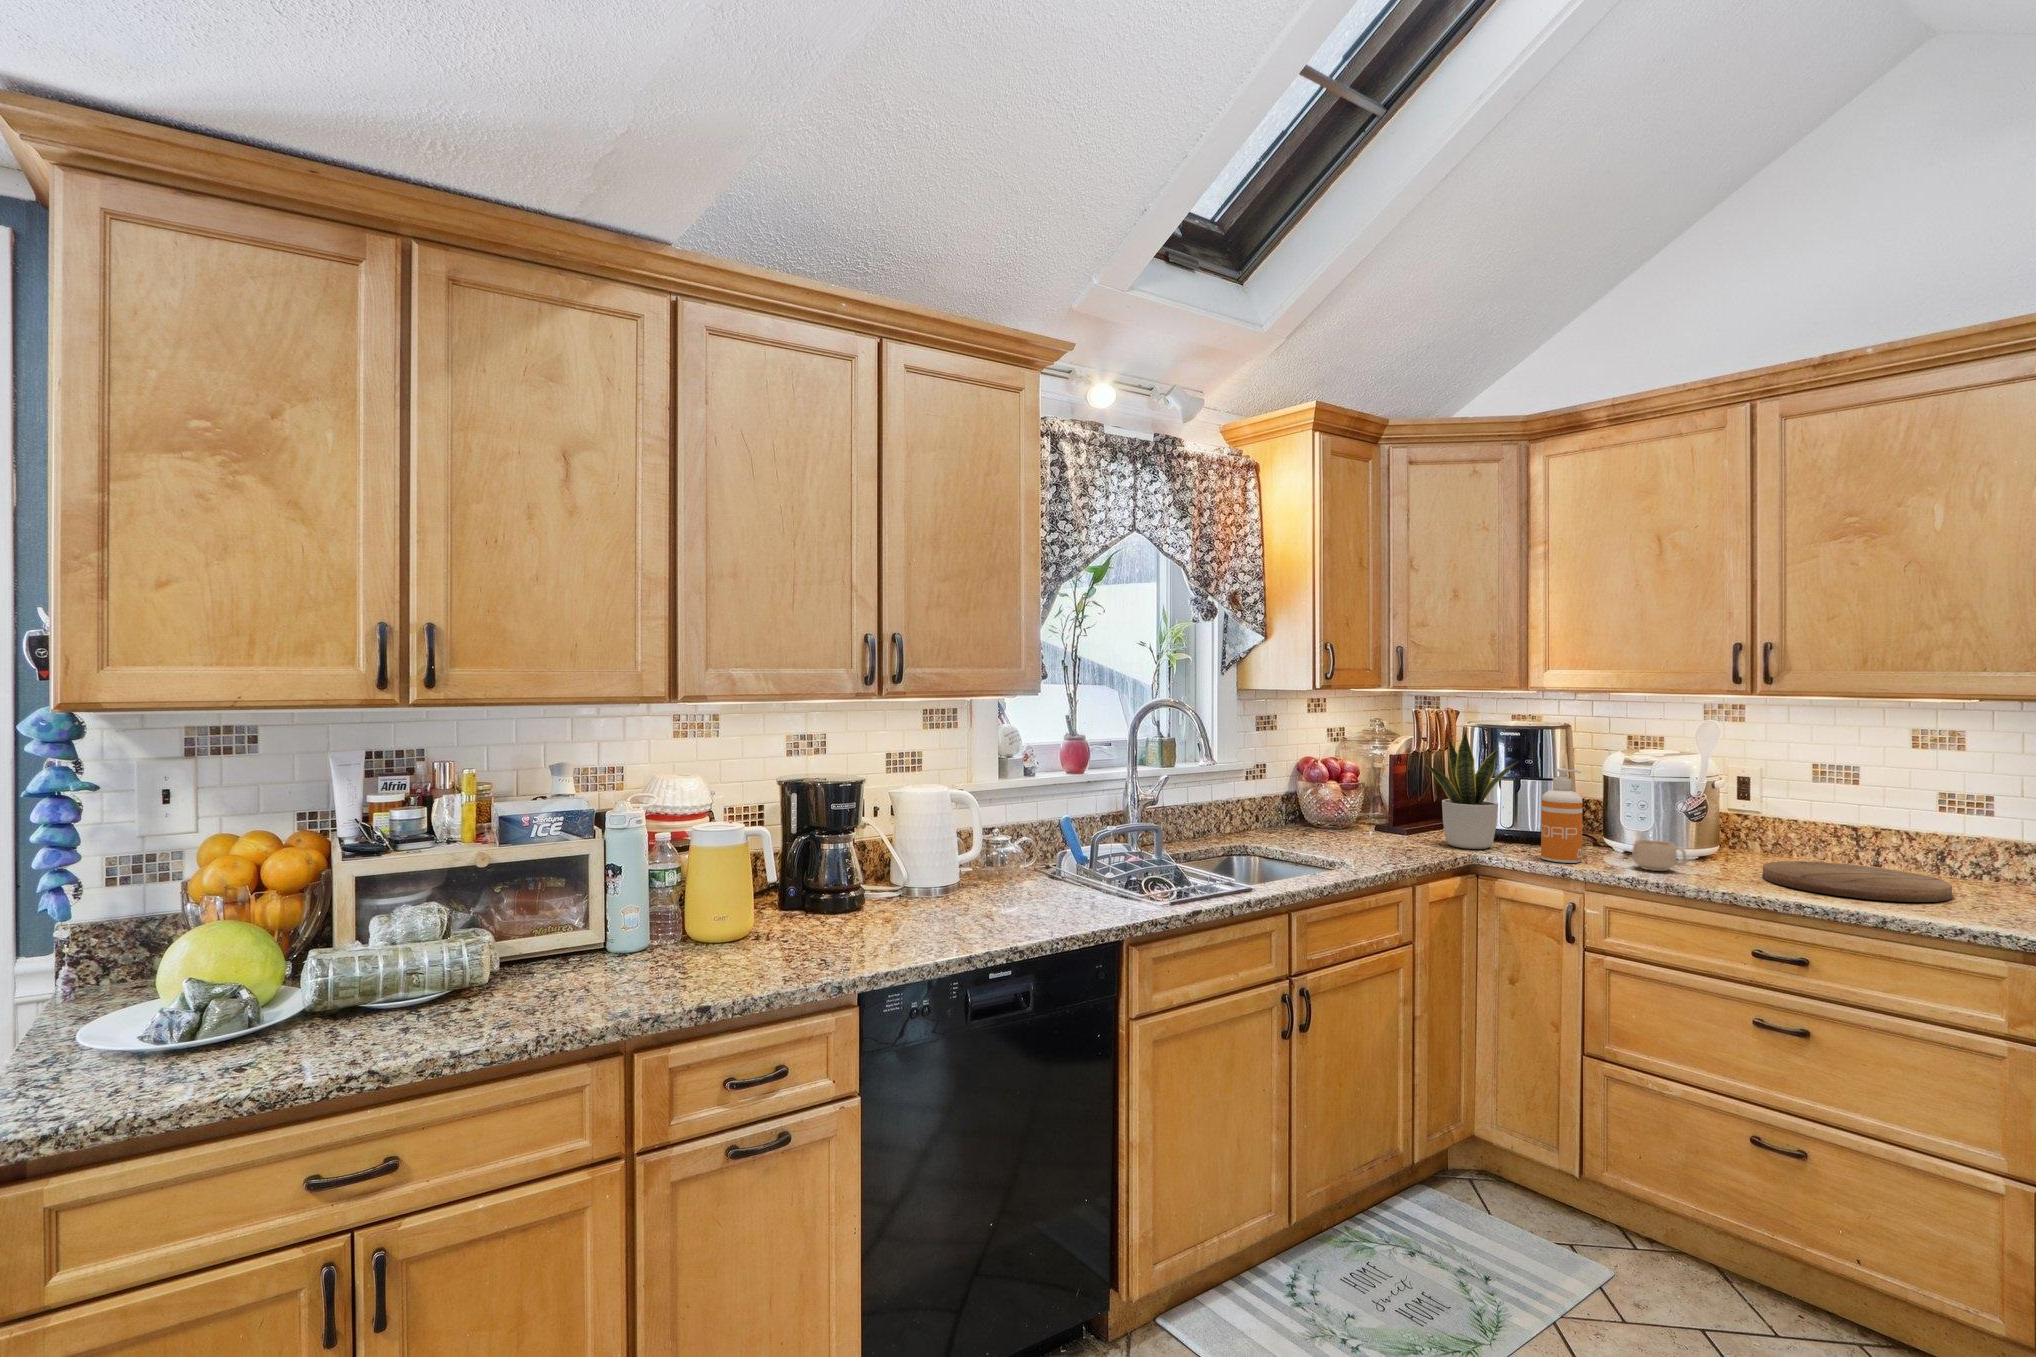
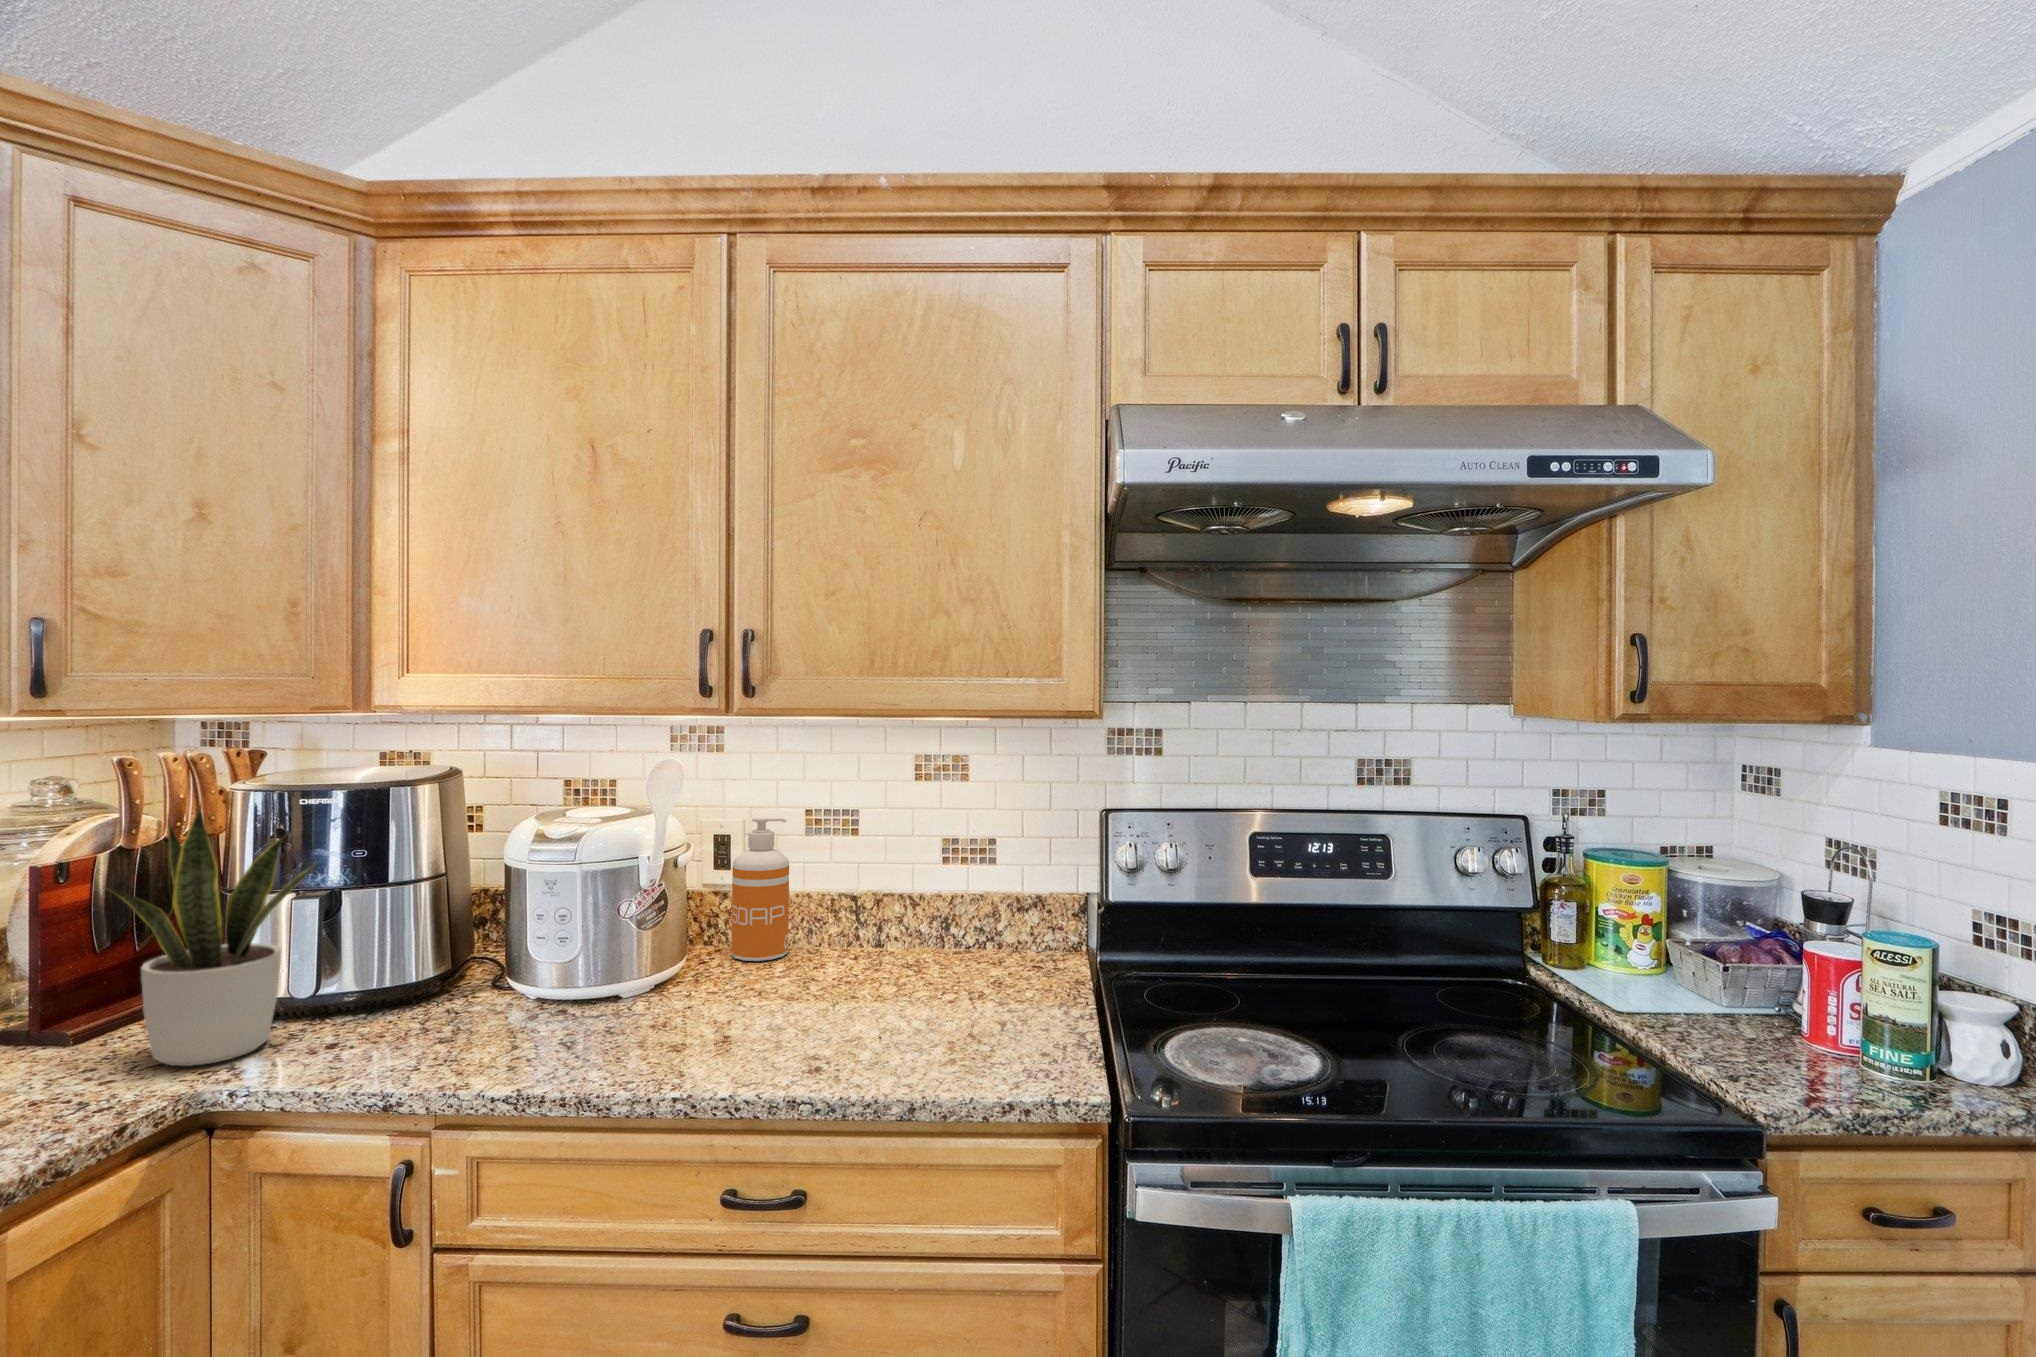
soap dispenser: present [1541,768,1583,863] -> present [732,817,789,961]
mug: present [1632,840,1687,871] -> none [530,989,624,1057]
cutting board: present [1763,861,1952,902] -> none [741,963,975,1055]

